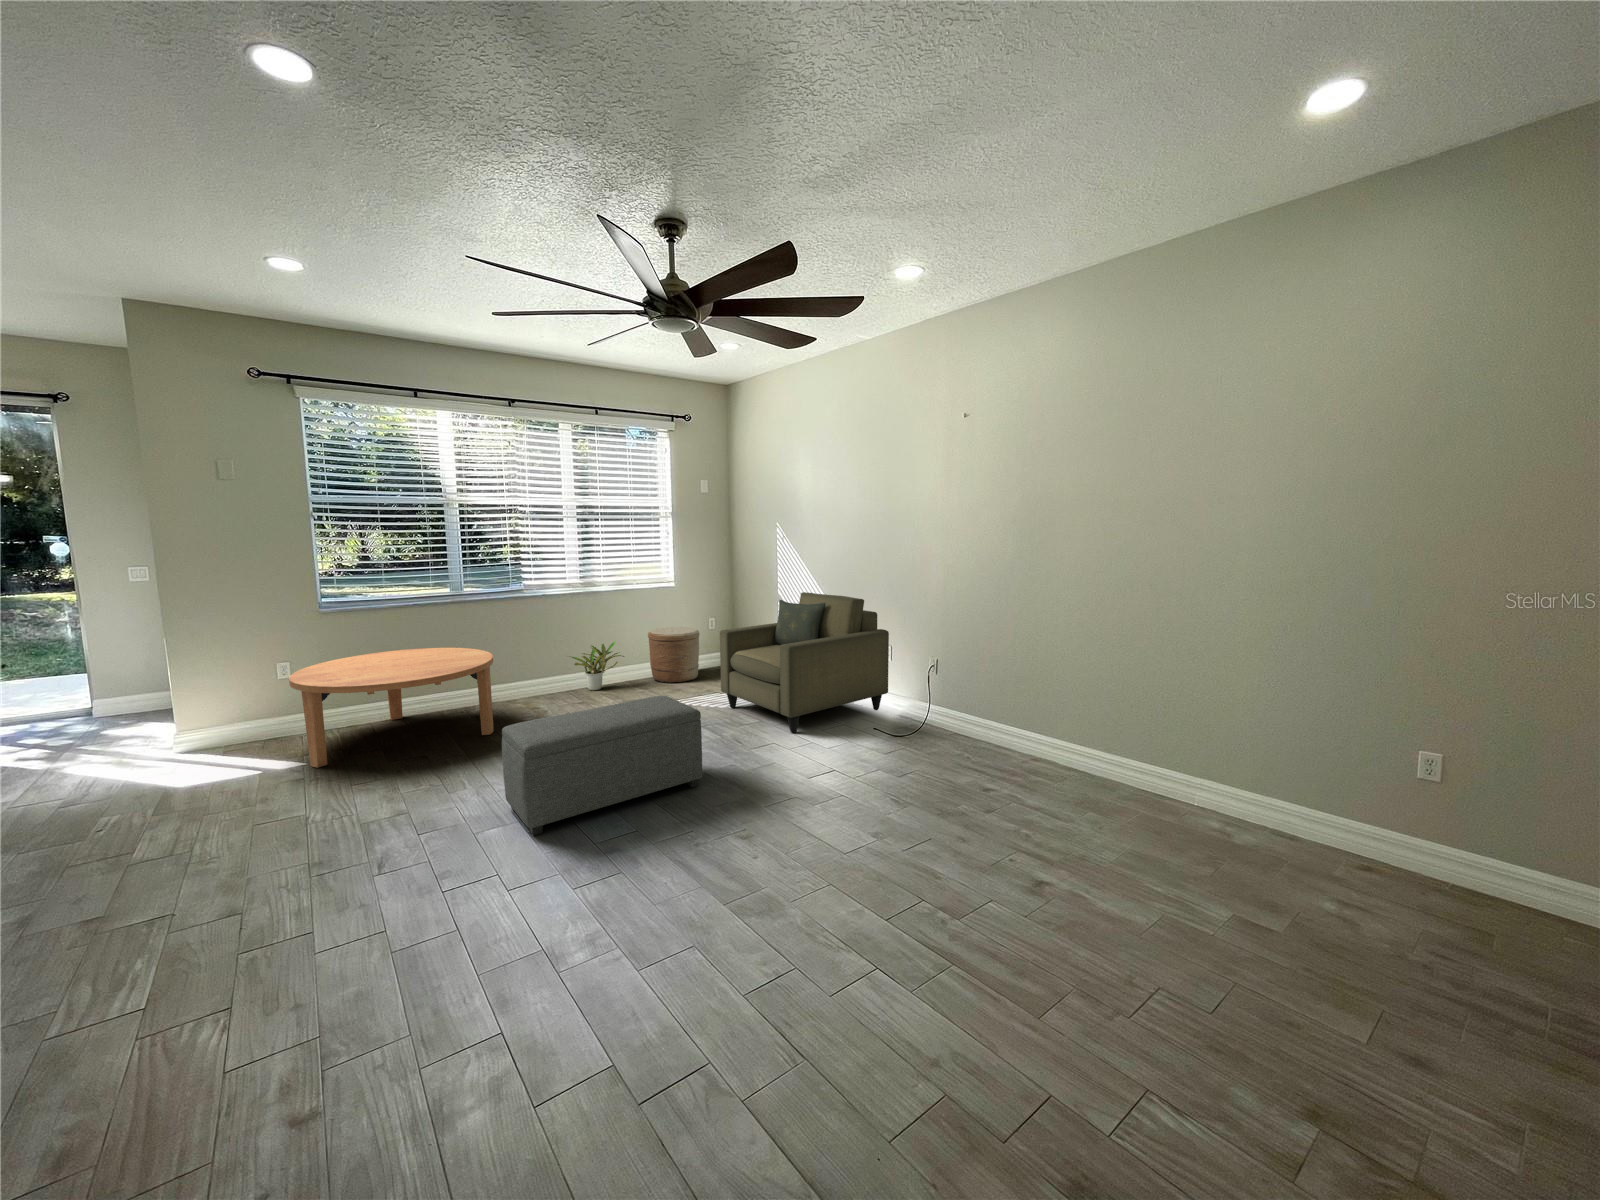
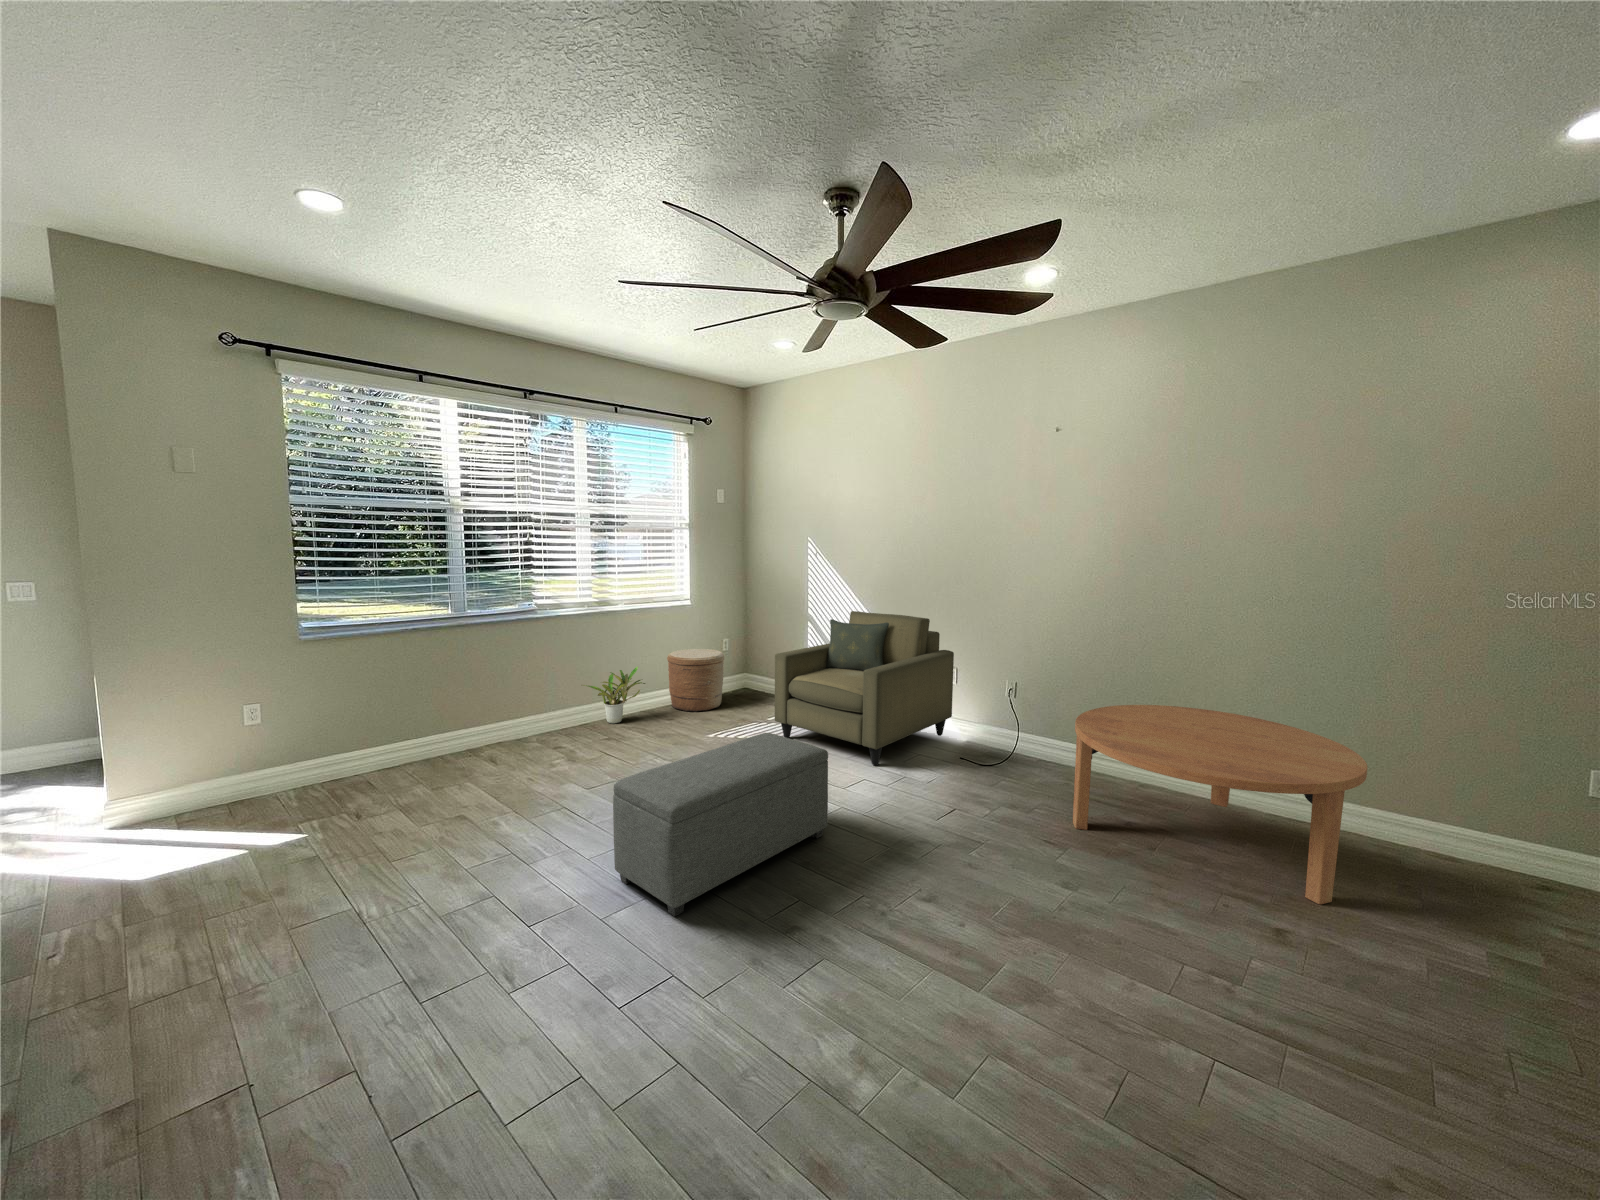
coffee table: present [289,648,494,768] -> present [1073,705,1367,904]

